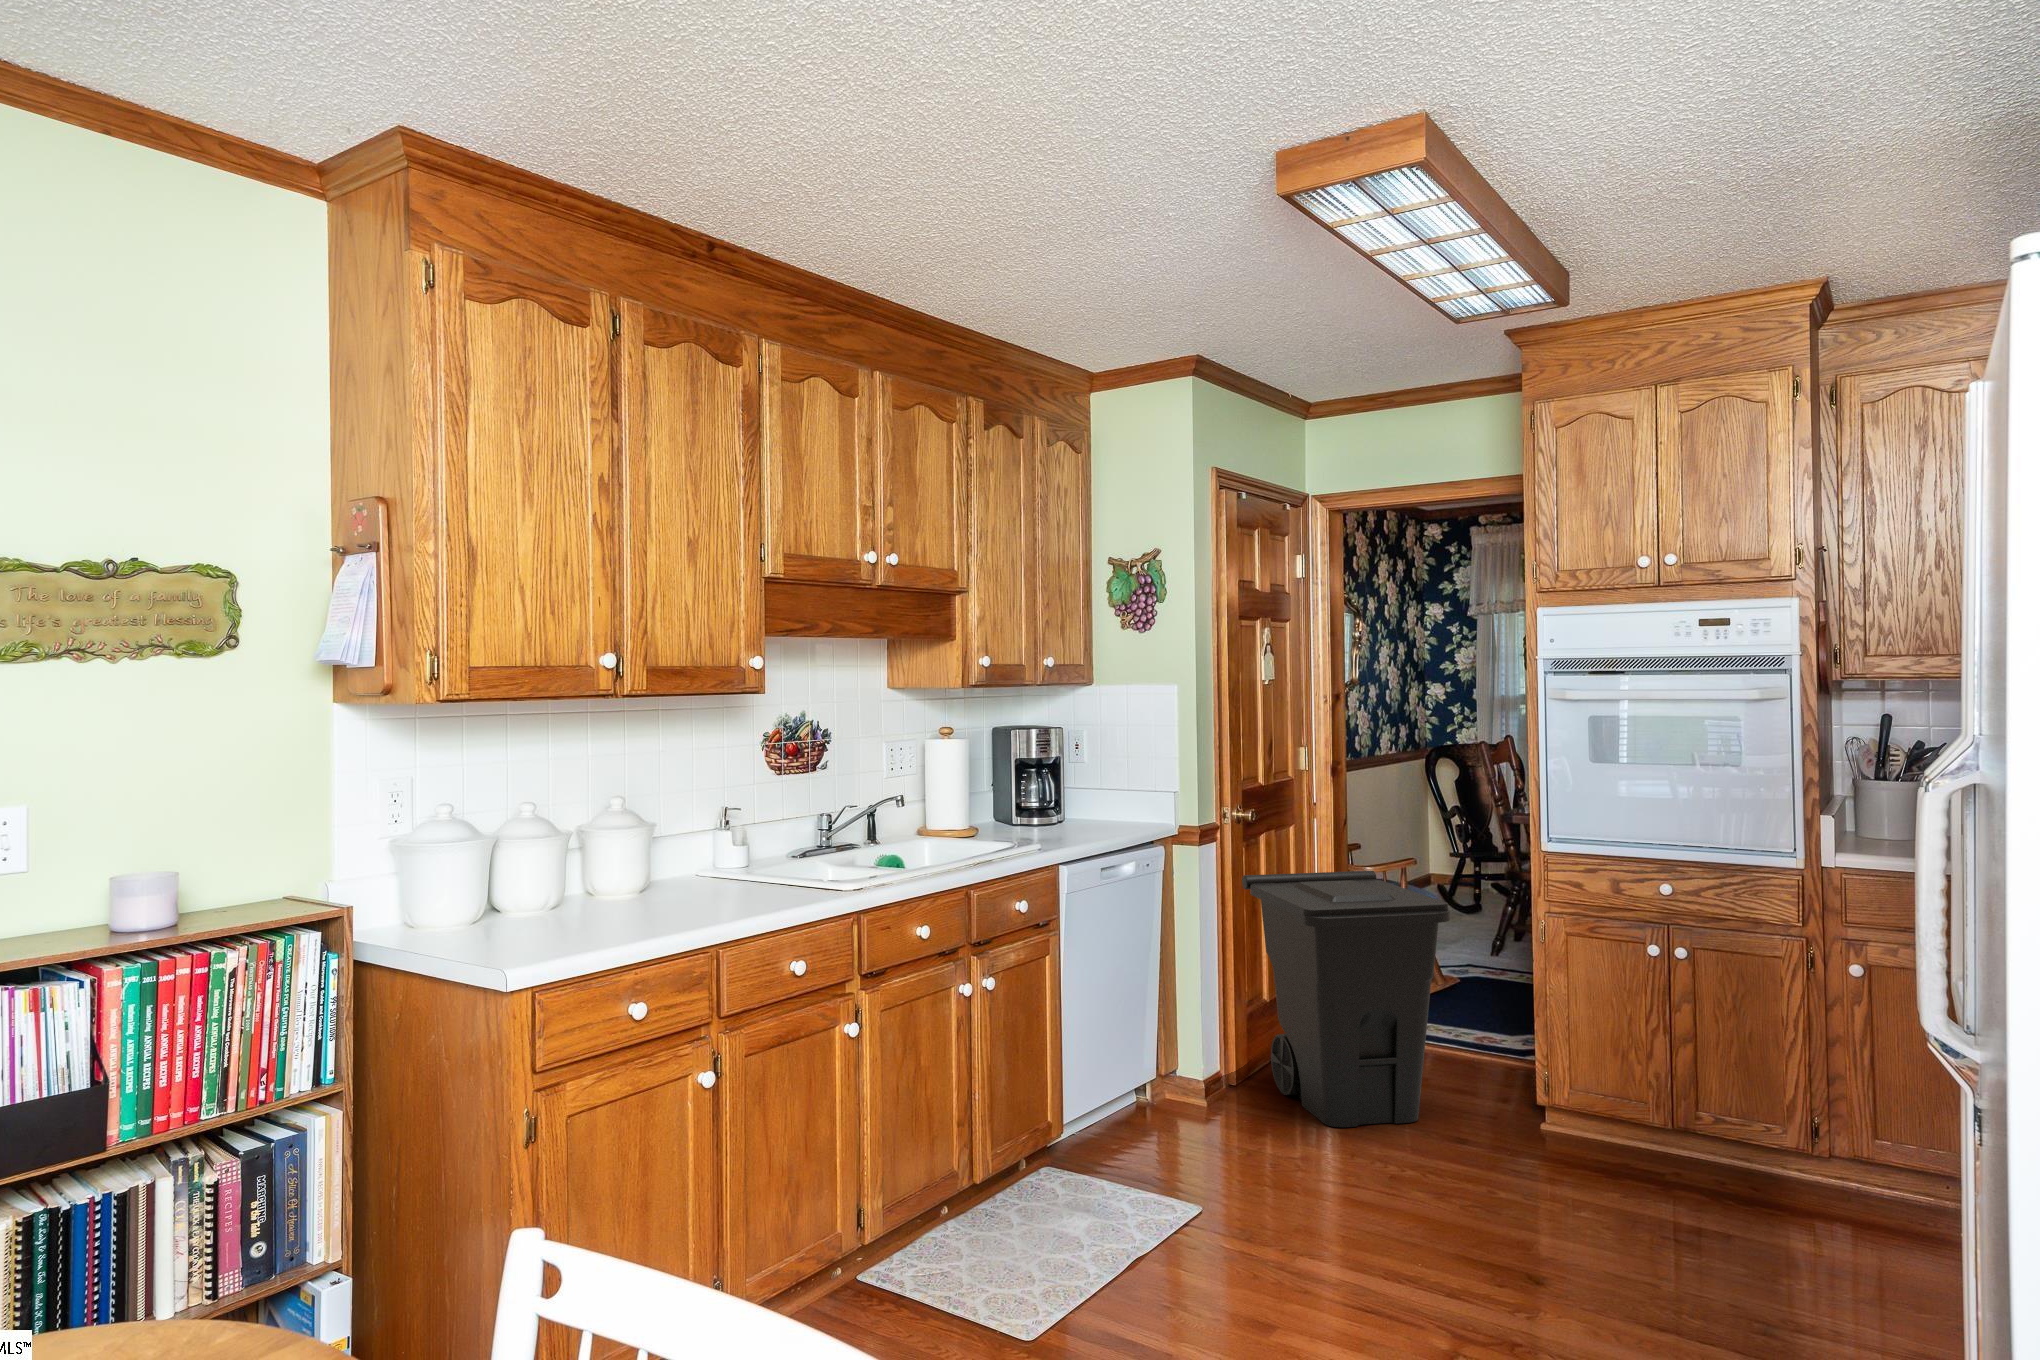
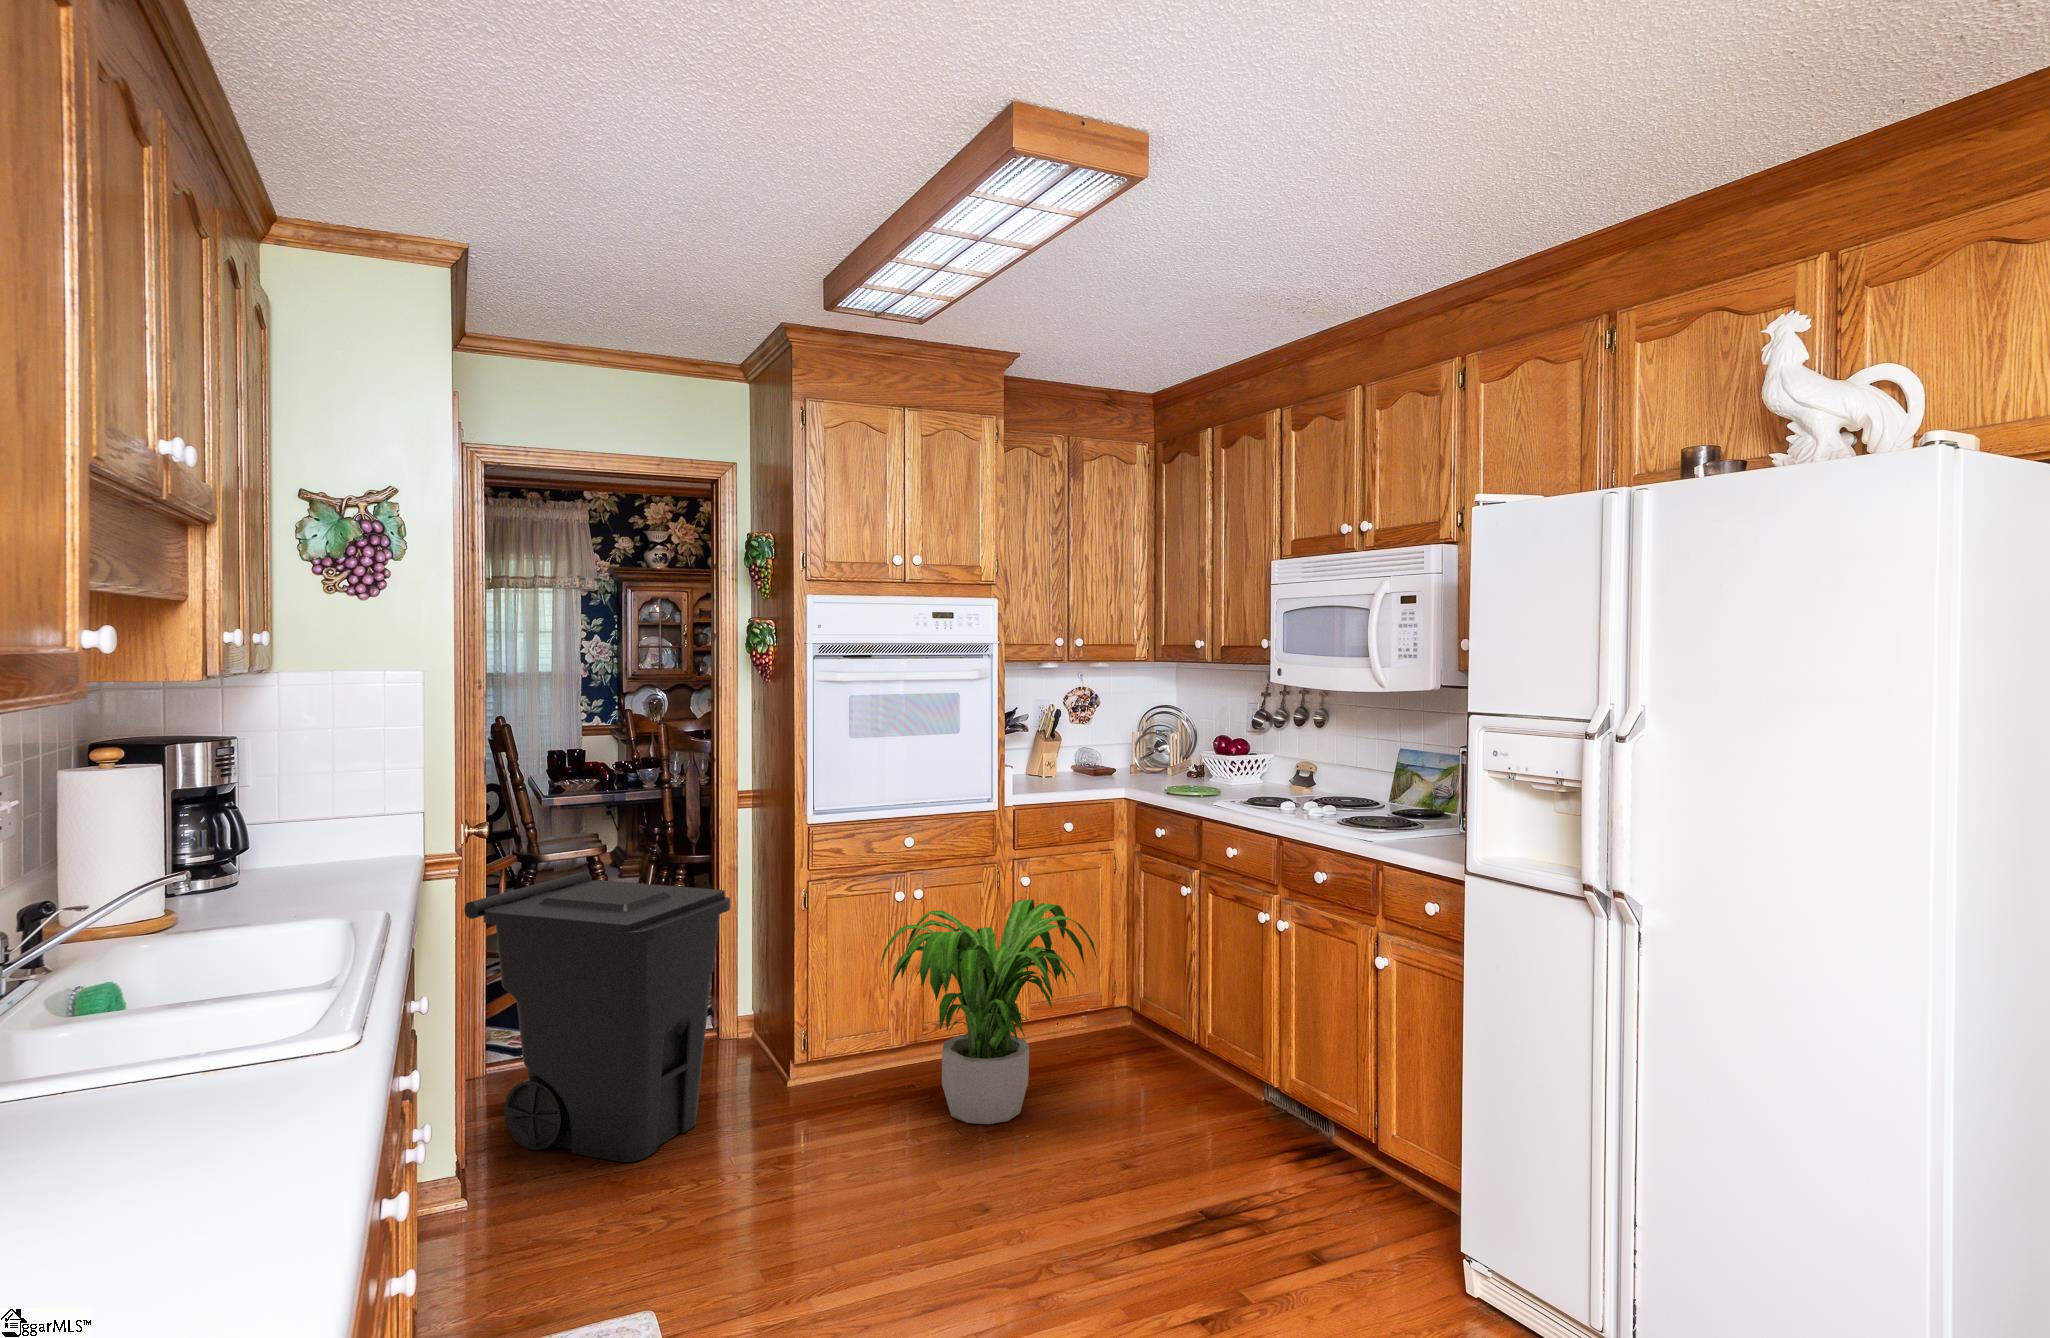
potted plant: none [1564,970,1866,1234] -> present [880,899,1097,1124]

